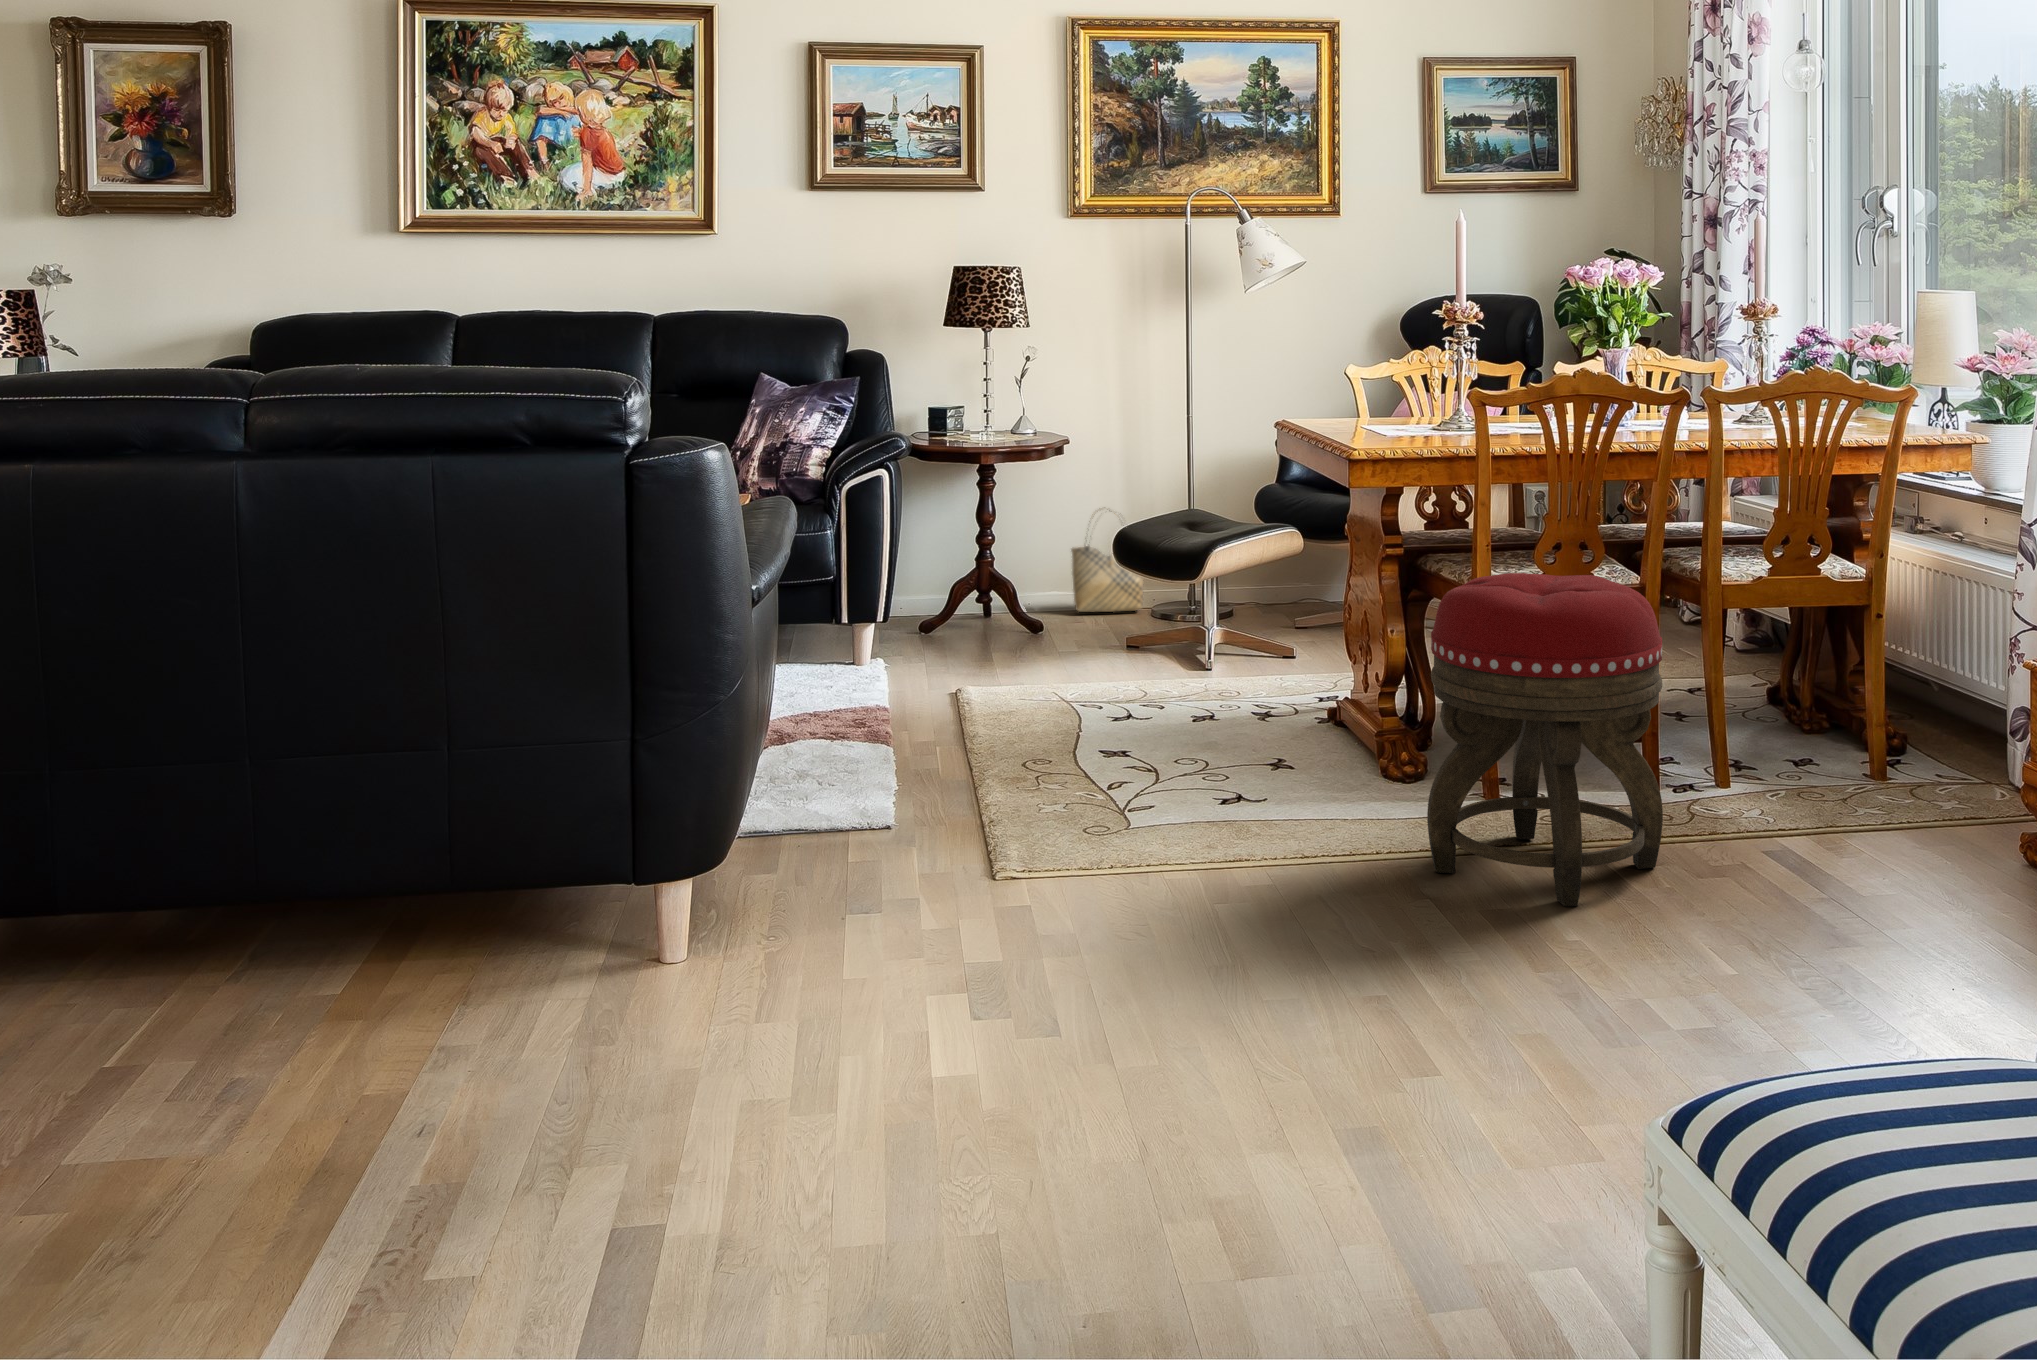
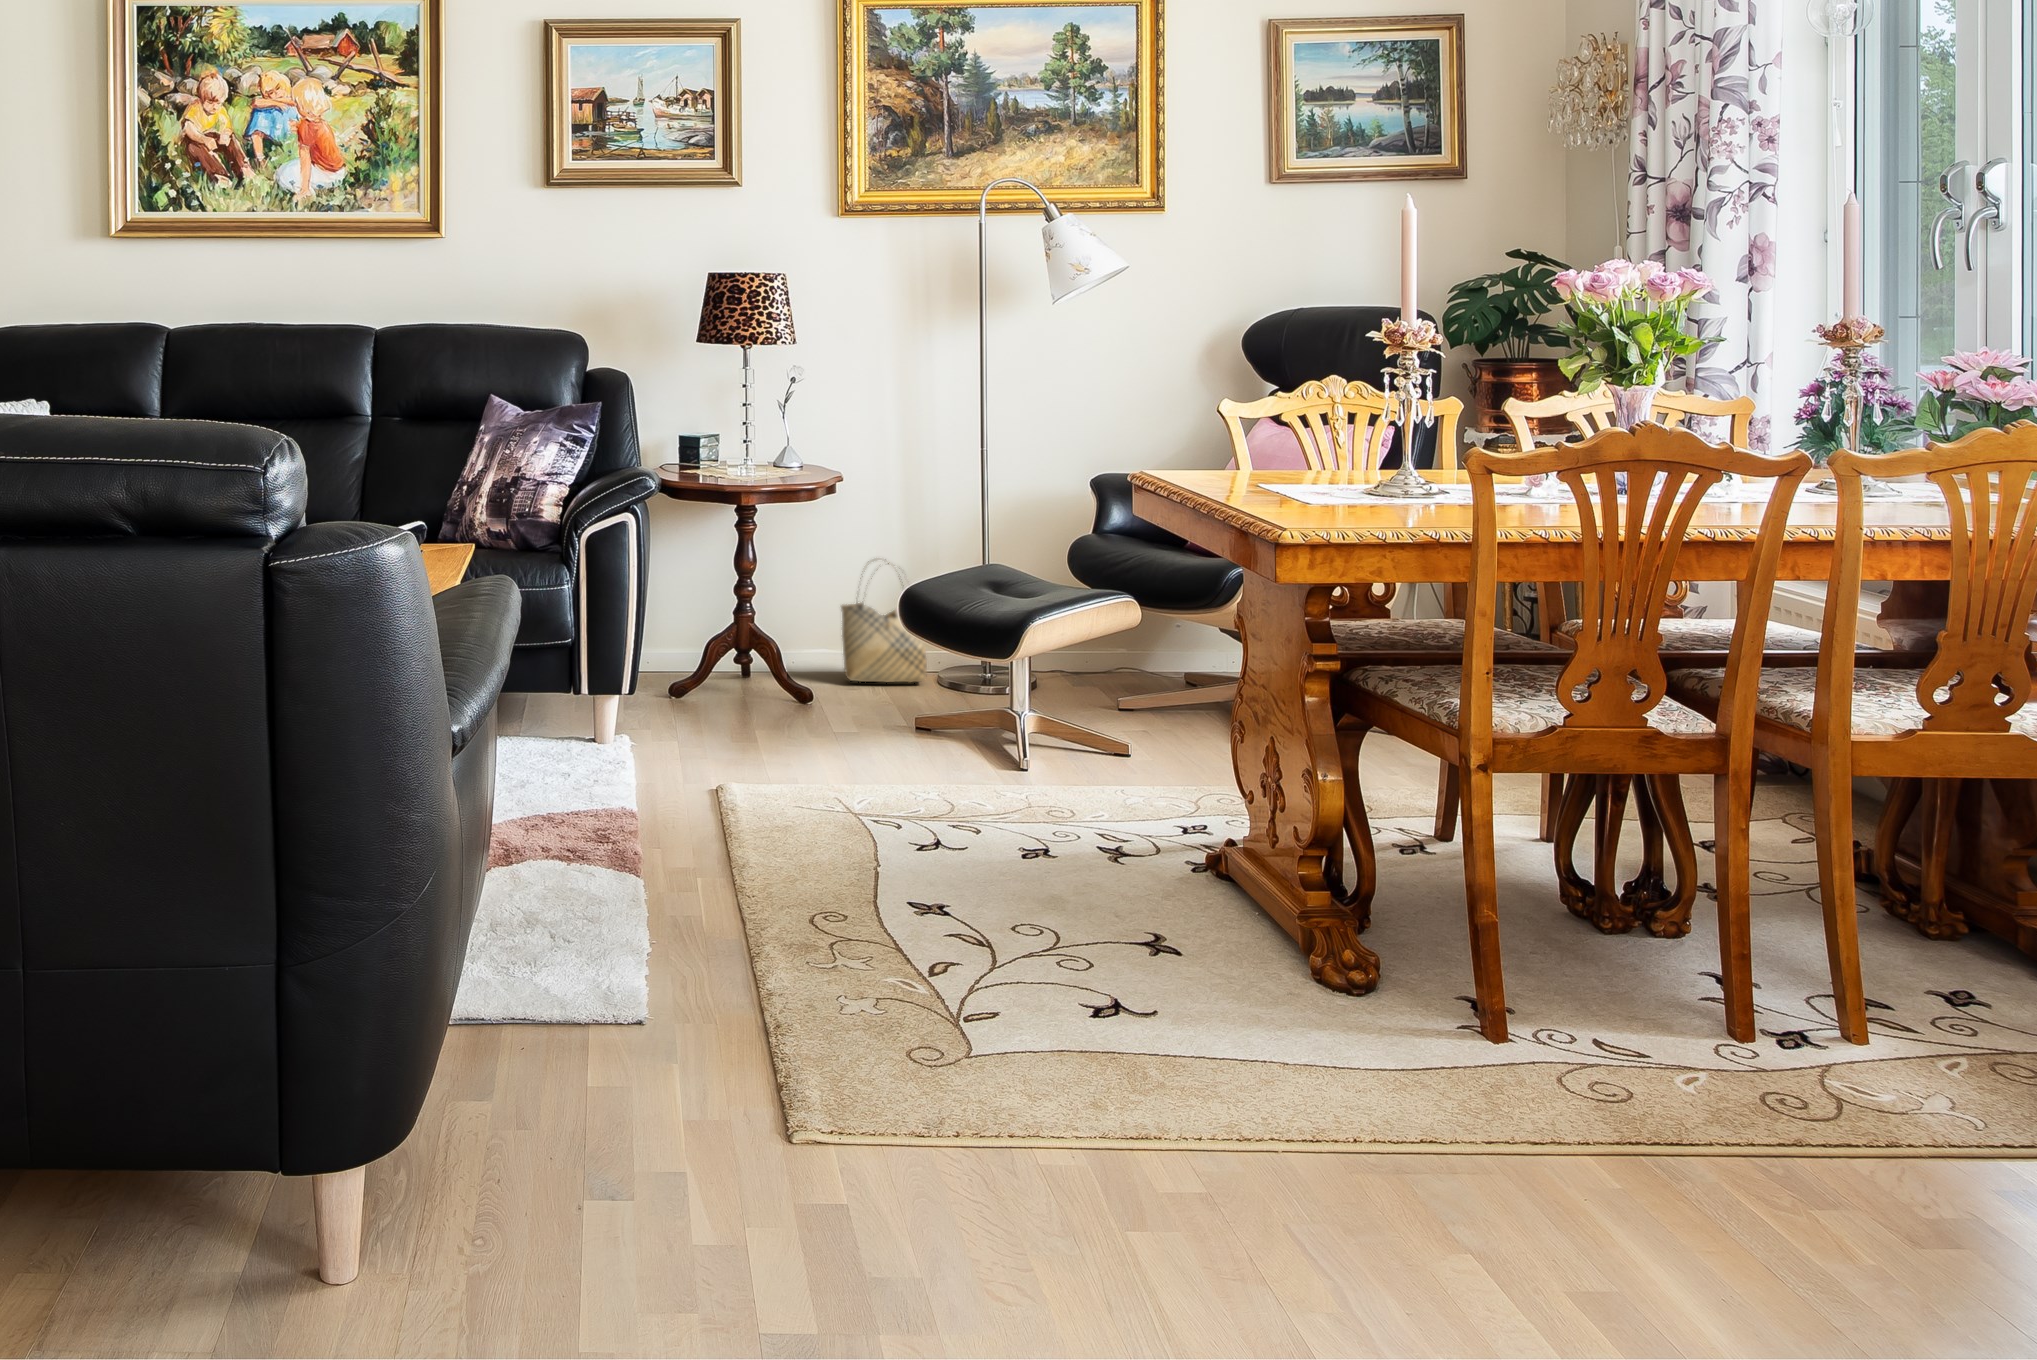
footstool: present [1427,573,1663,907] -> none [1443,732,1833,1255]

